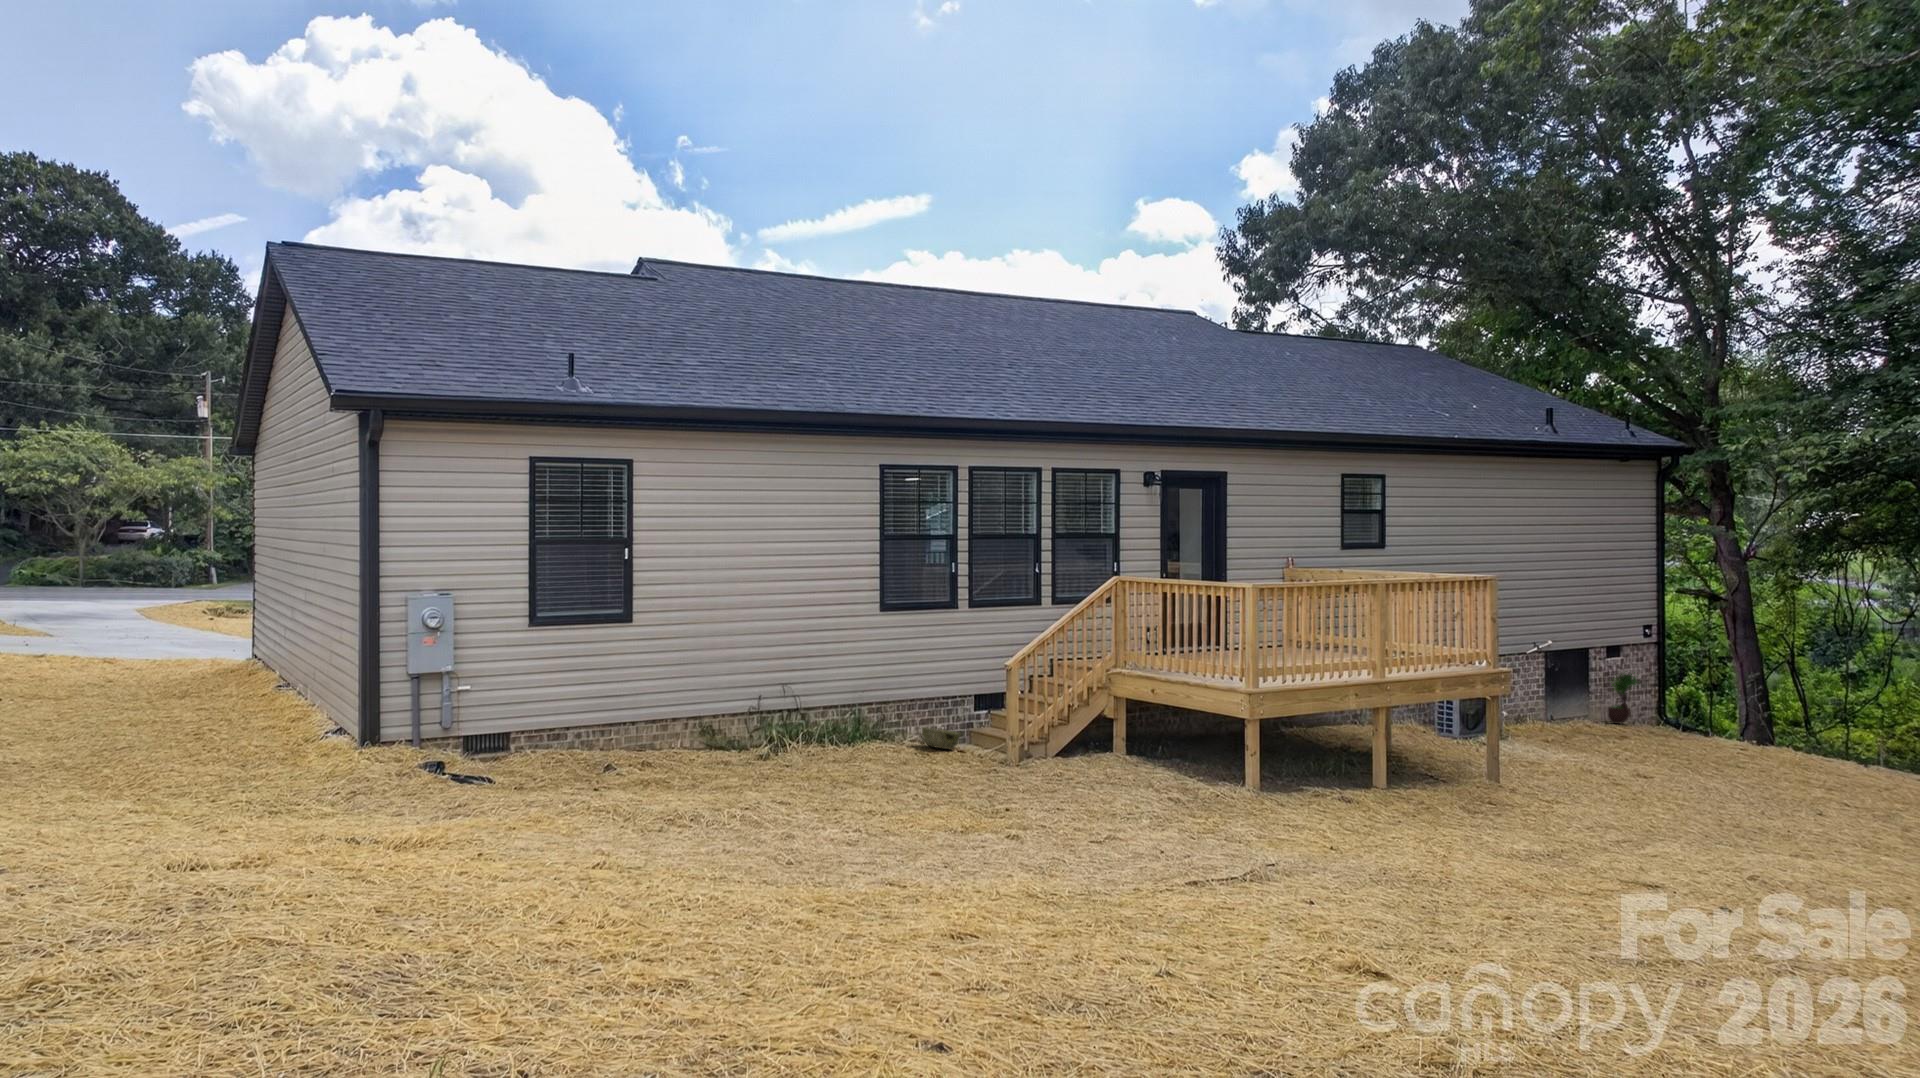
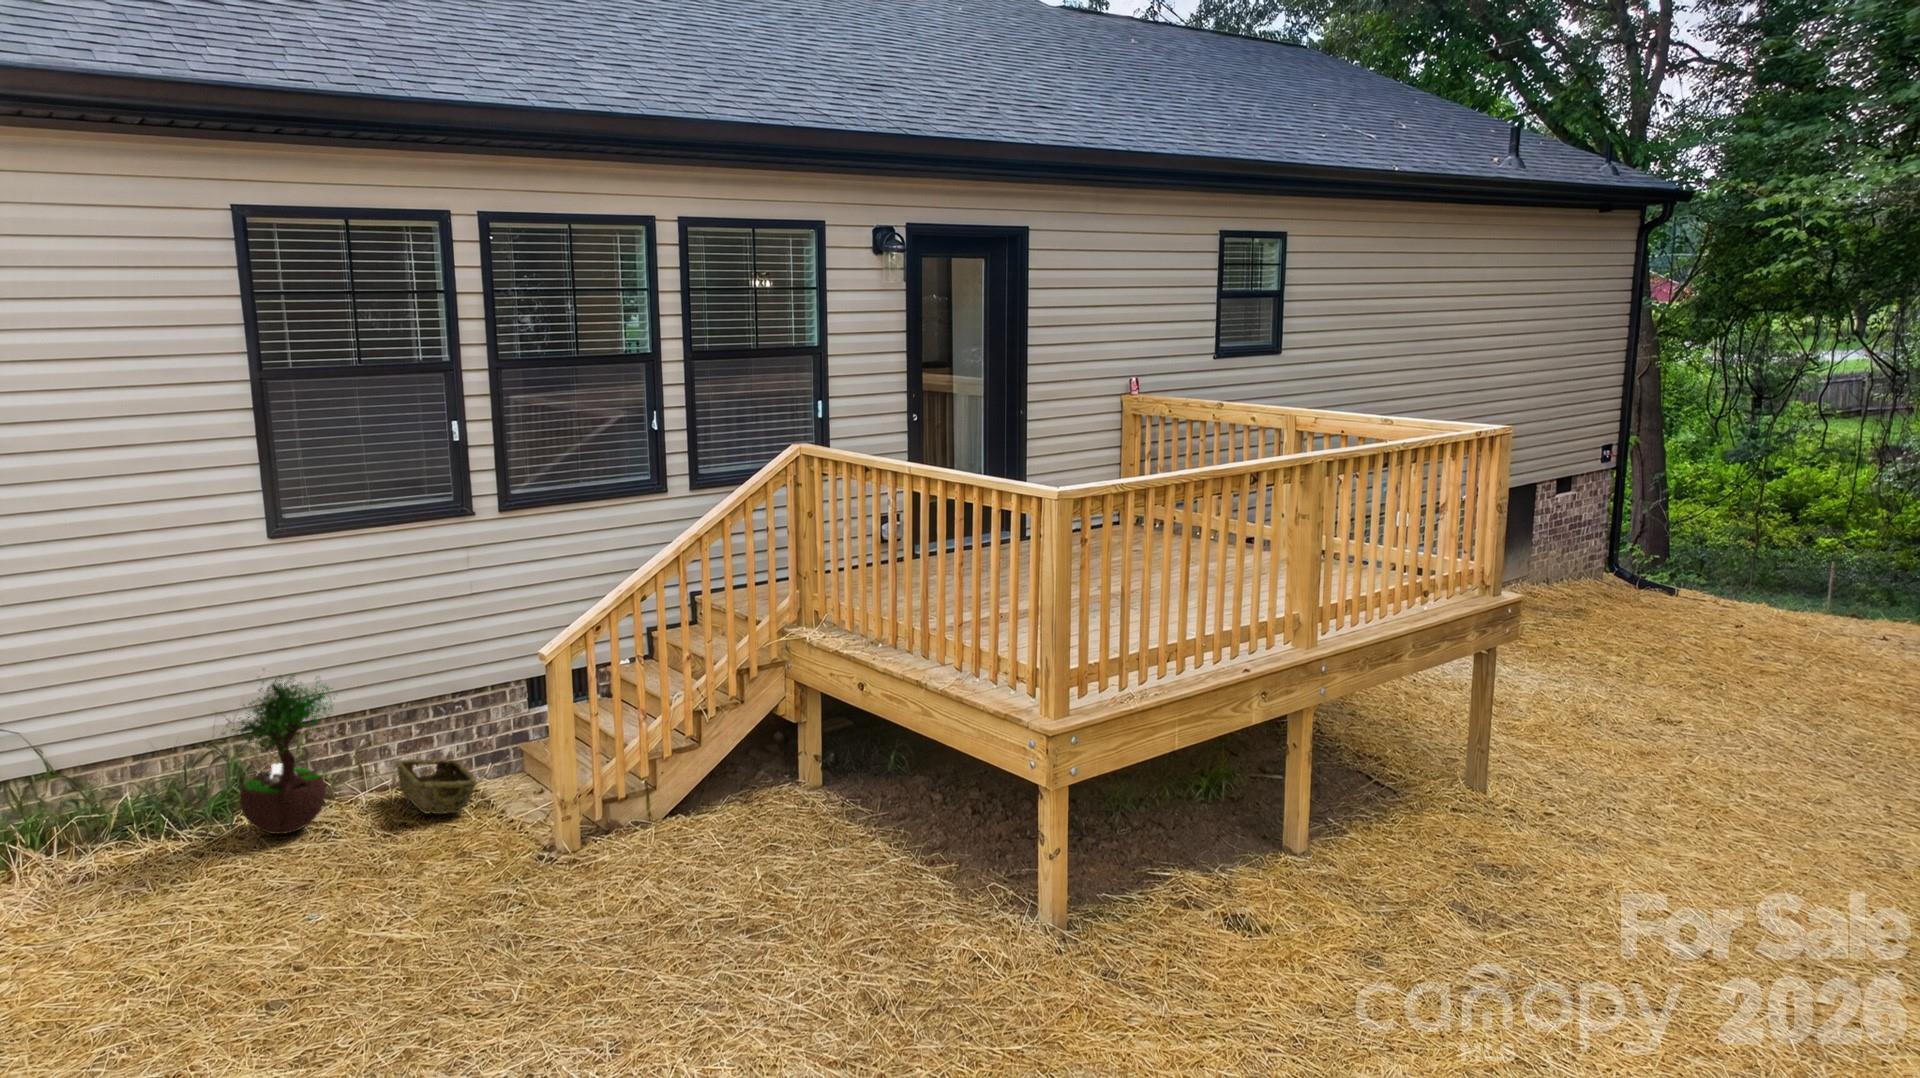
potted tree: present [1608,673,1637,723] -> present [226,675,335,834]

